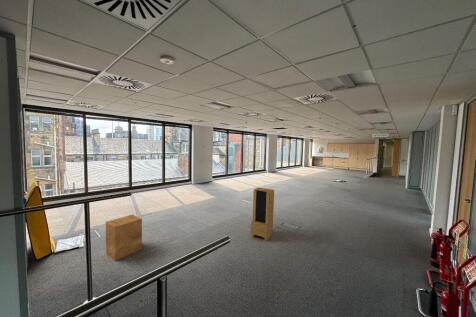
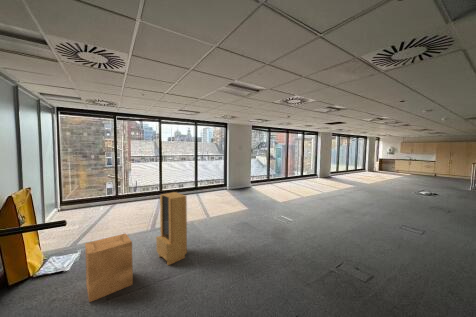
storage cabinet: present [251,188,274,241] -> present [156,192,187,265]

